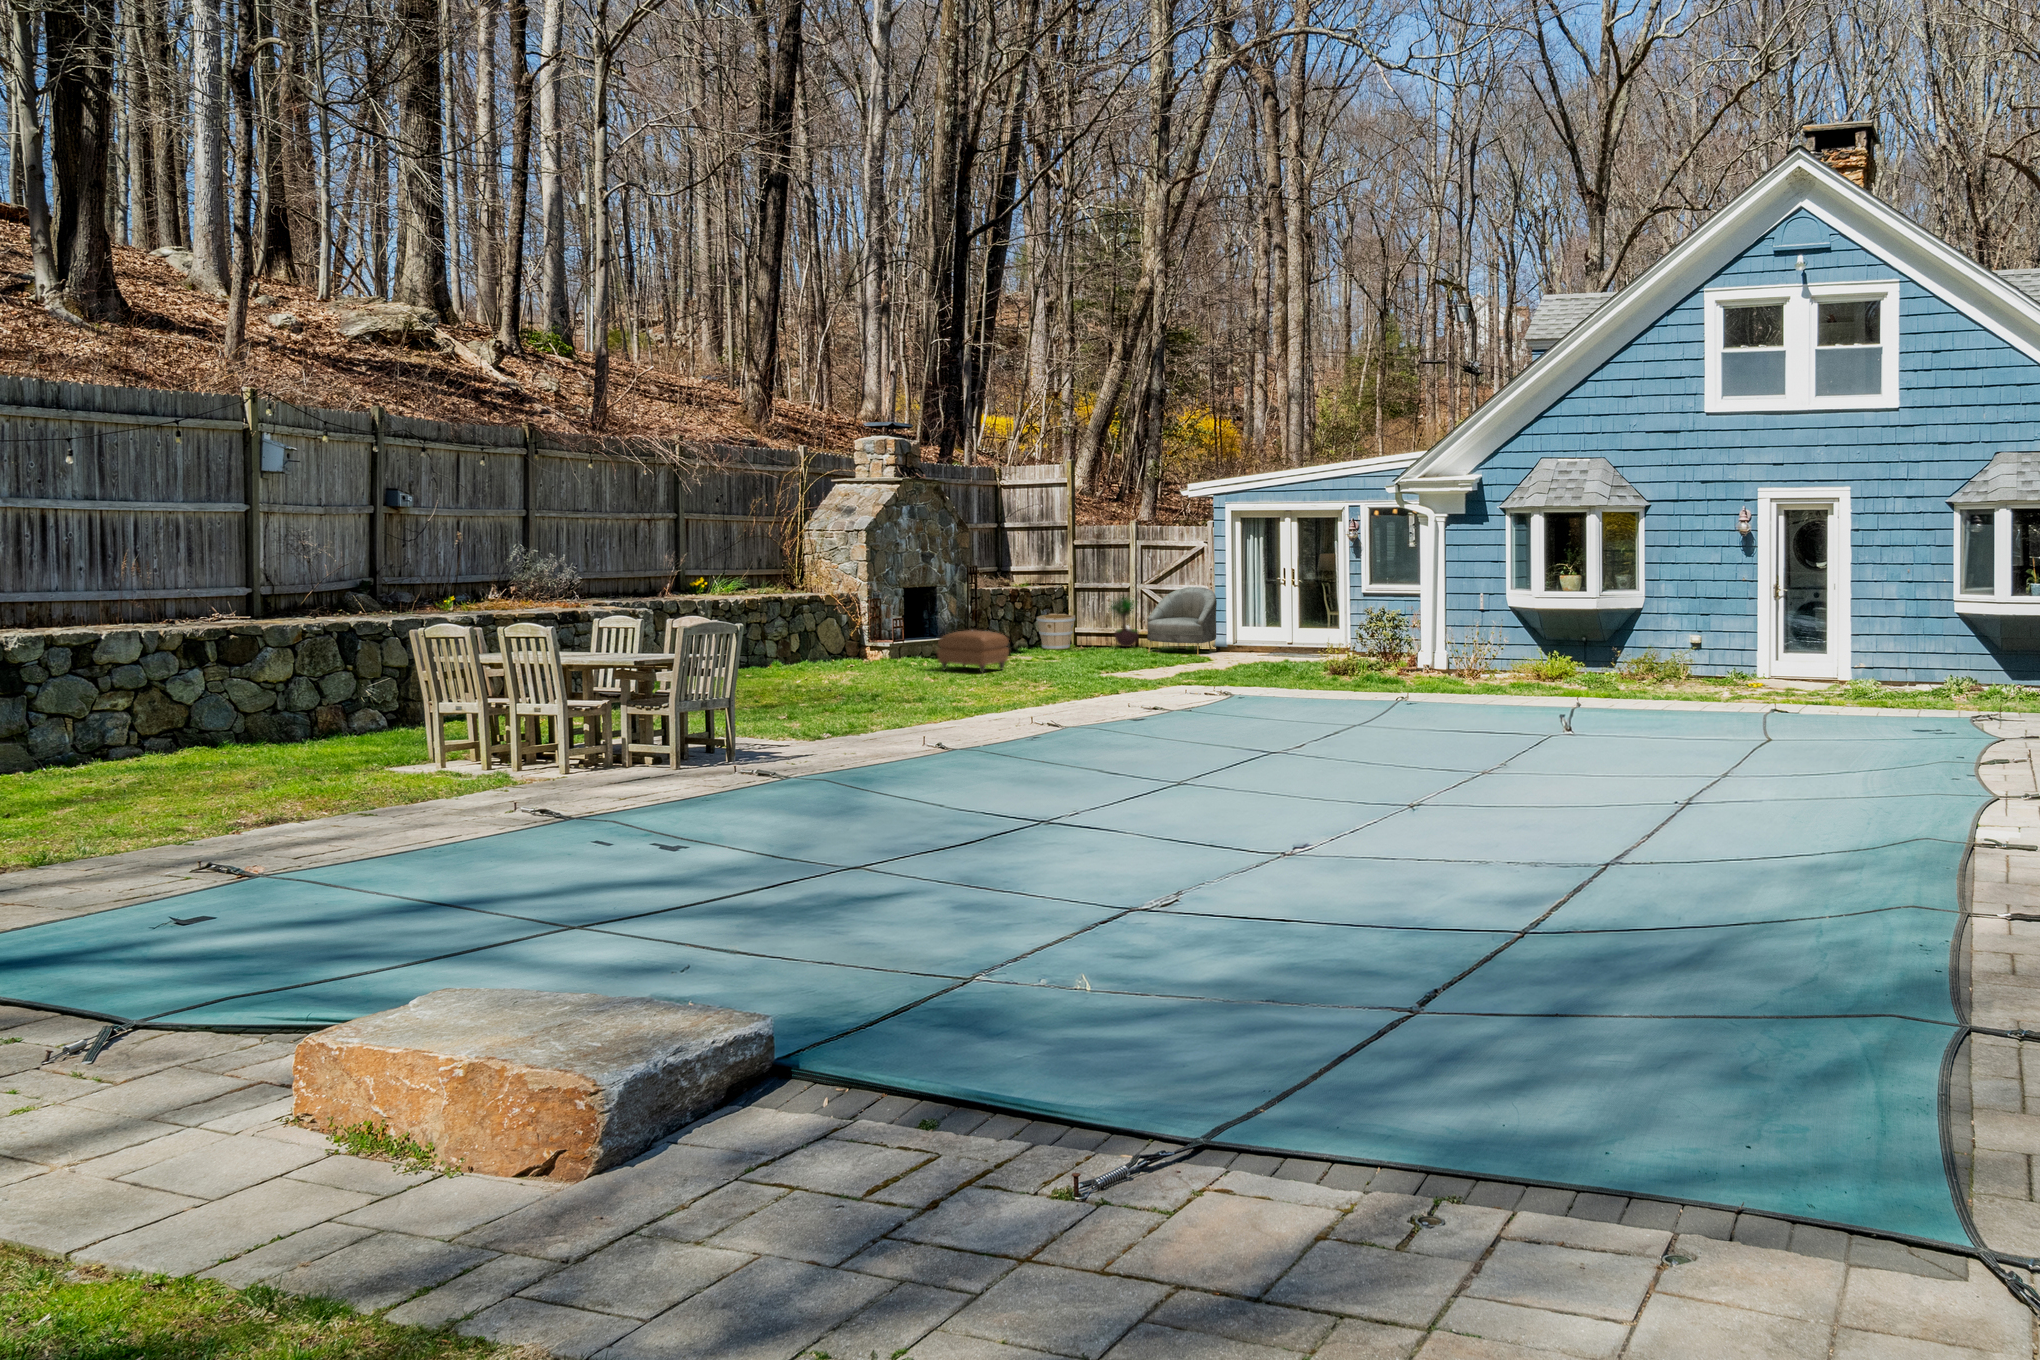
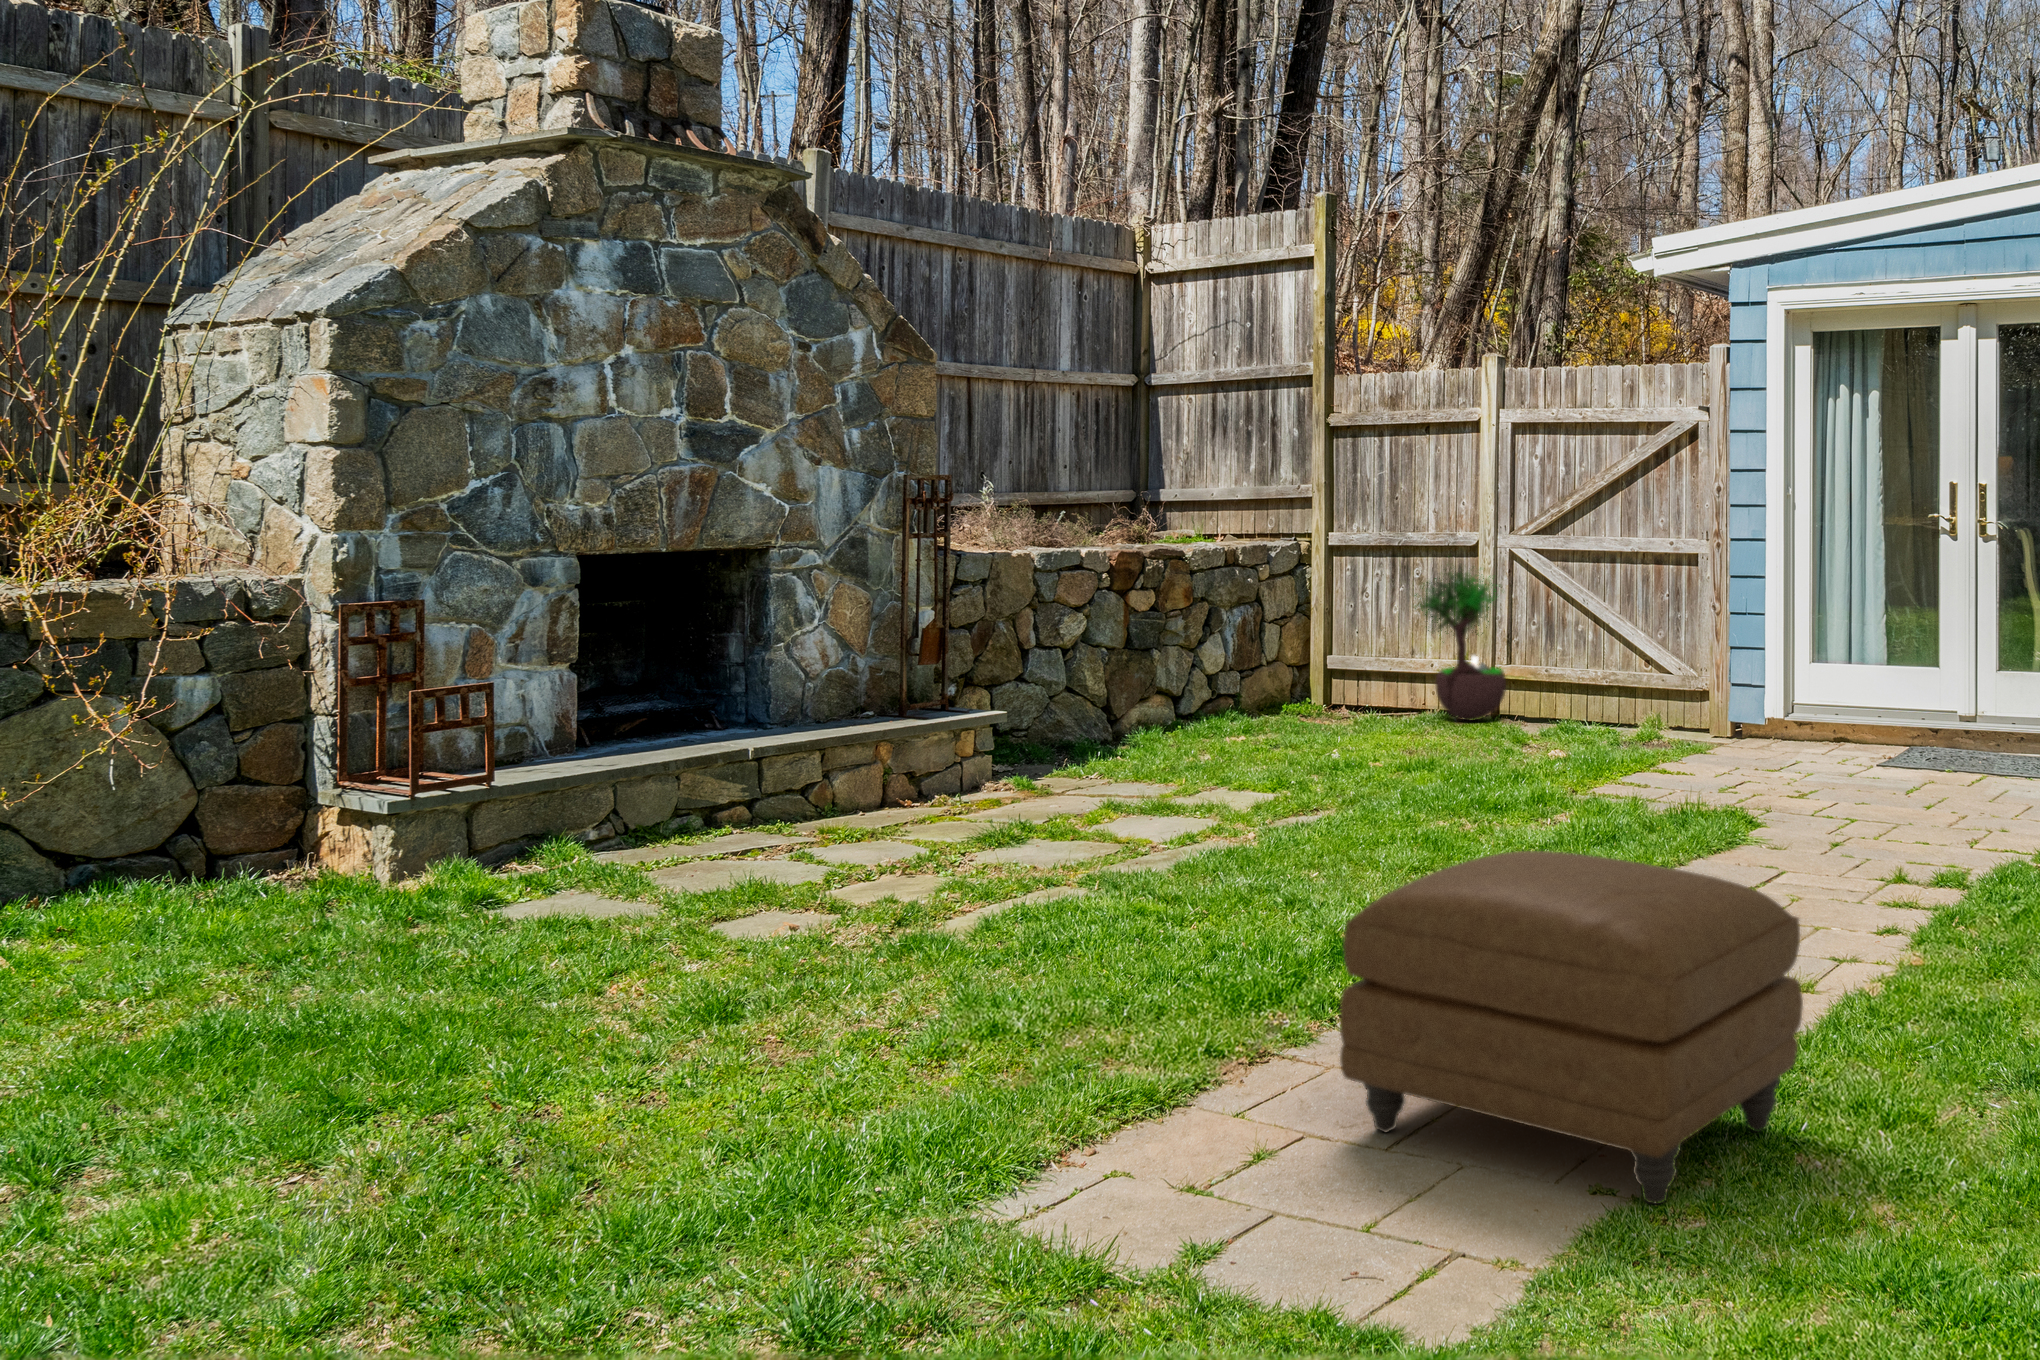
armchair: present [1147,587,1217,655] -> none [1527,544,1740,761]
wooden bucket: present [1037,614,1075,649] -> none [1207,620,1320,728]
ottoman: present [937,630,1009,673] -> present [1339,851,1803,1204]

